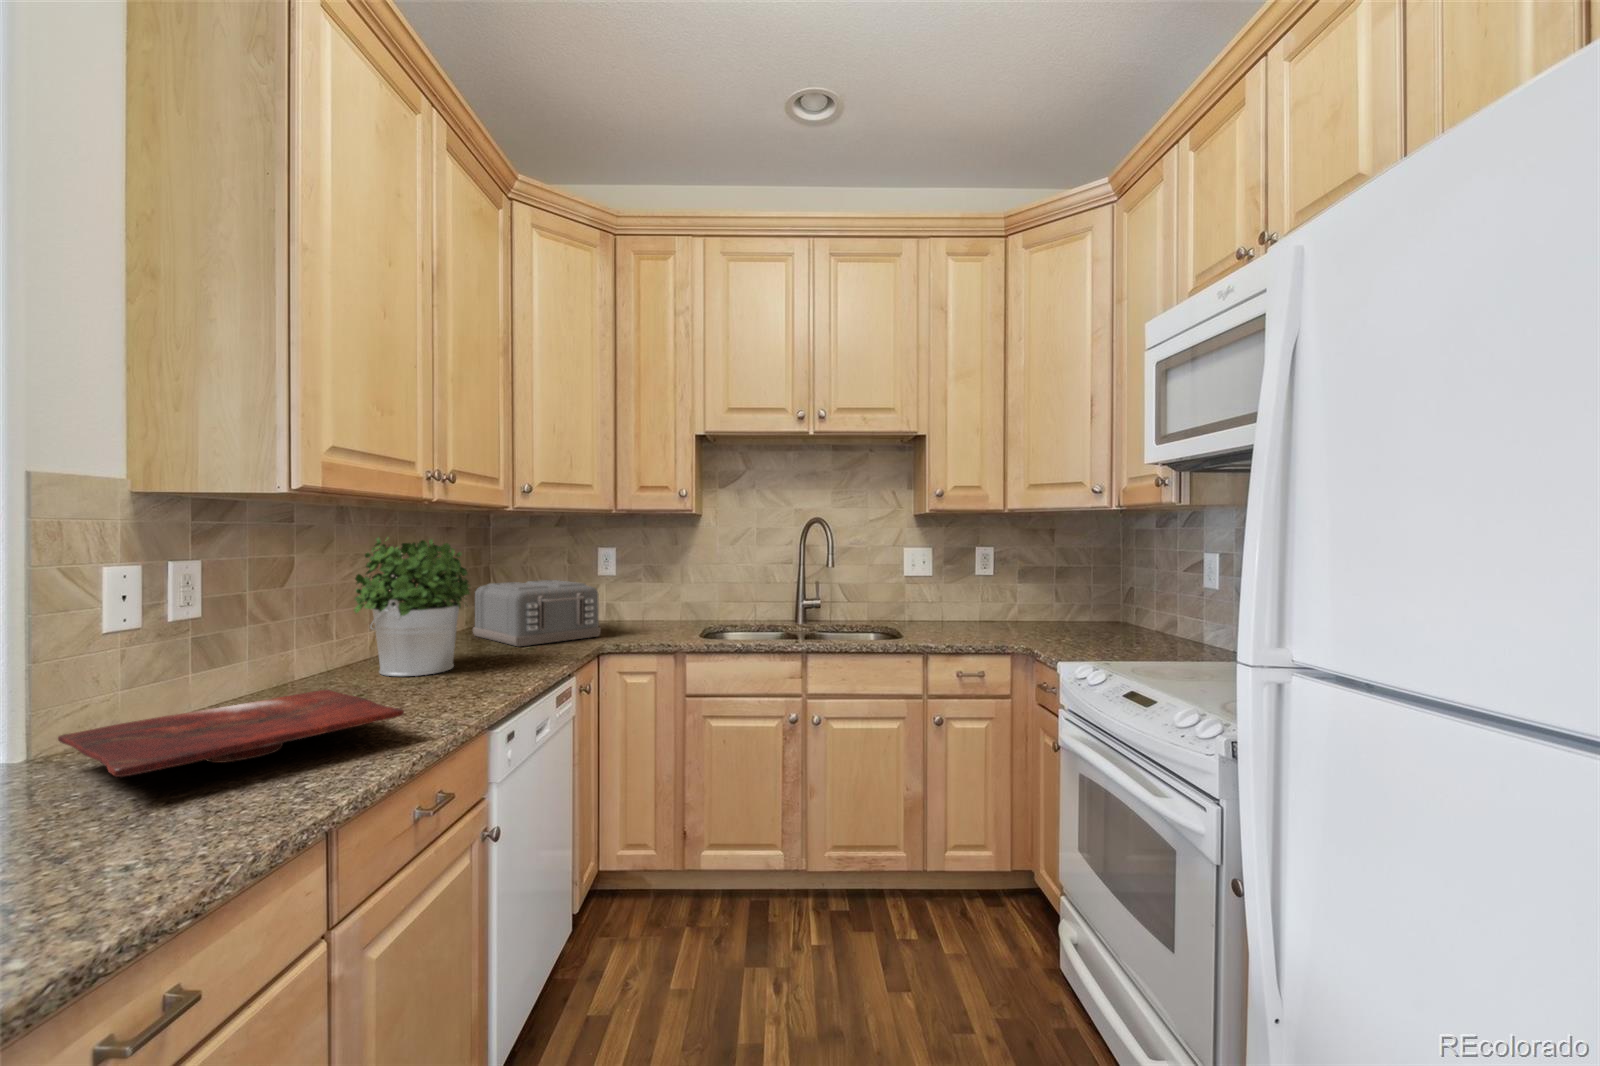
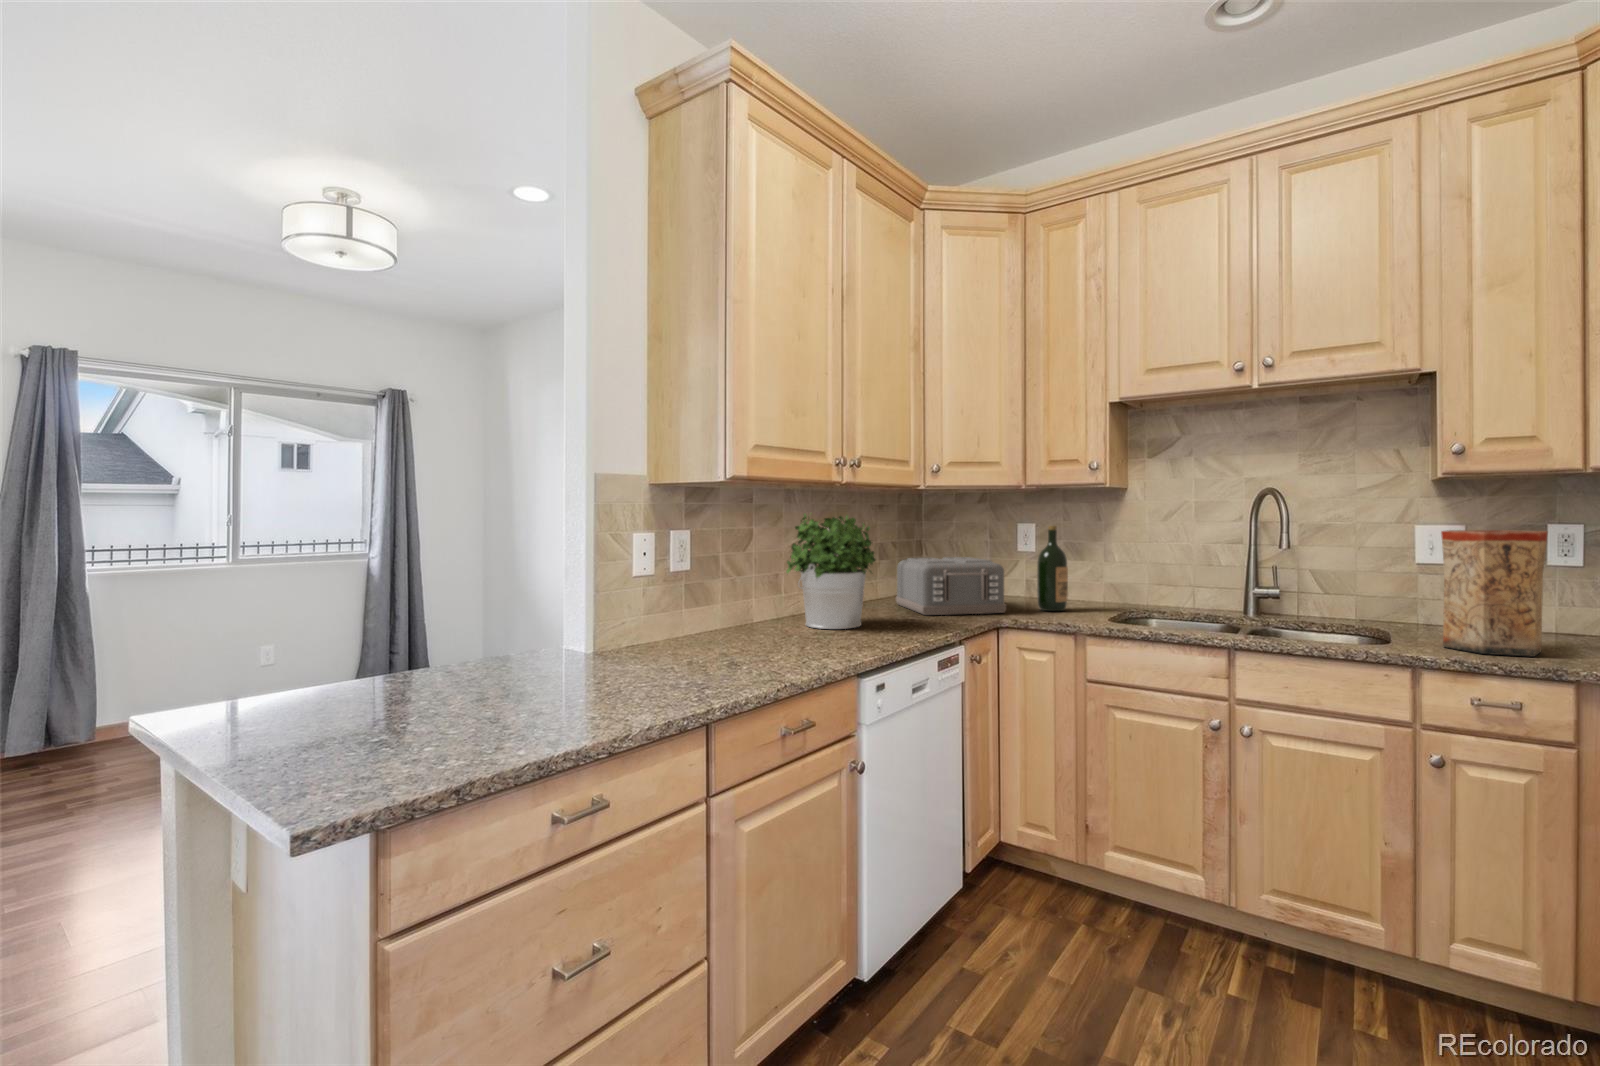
wine bottle: none [627,547,656,631] -> present [1037,526,1068,611]
vase: none [931,550,985,640] -> present [1441,530,1547,657]
cutting board: present [58,689,404,777] -> none [591,628,783,668]

